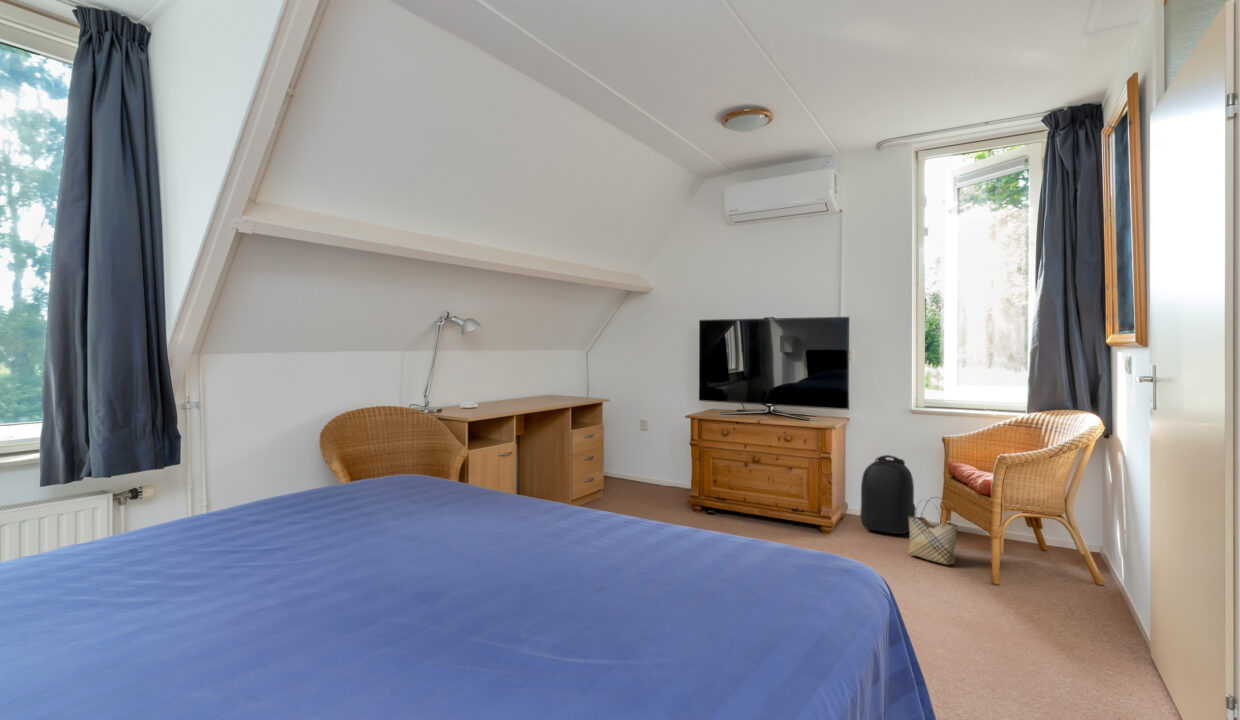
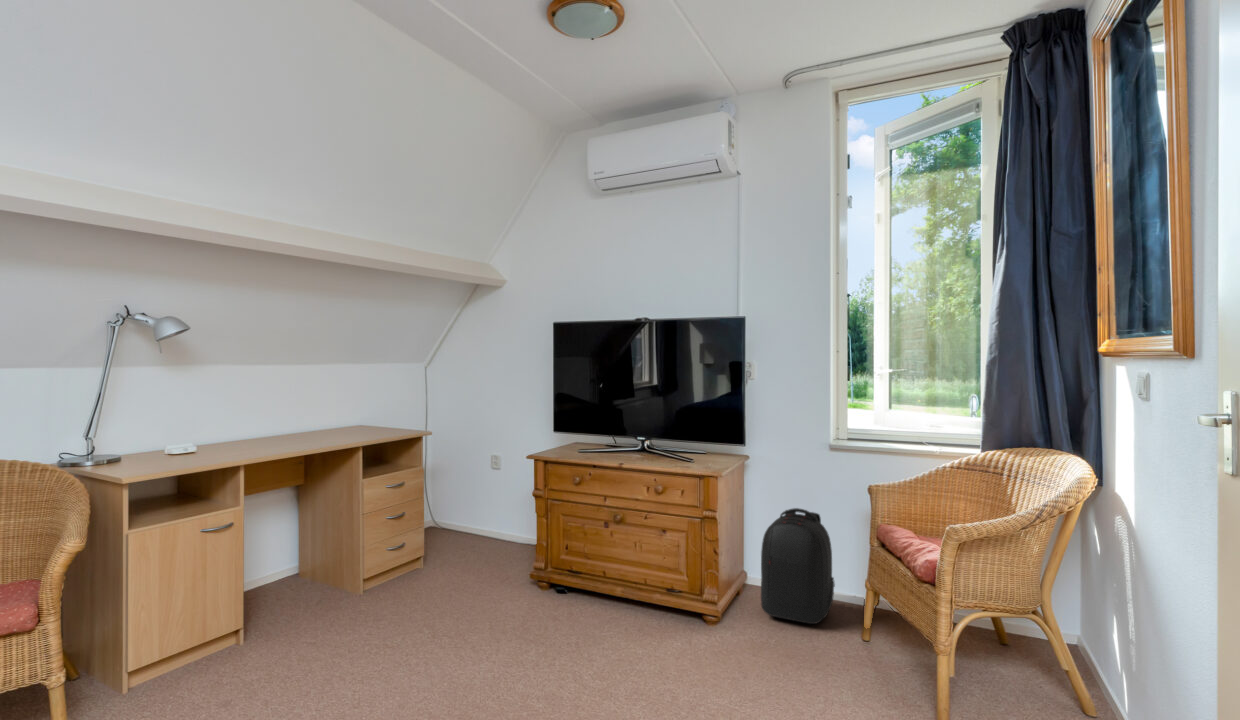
woven basket: present [908,497,958,565] -> none [819,579,889,686]

